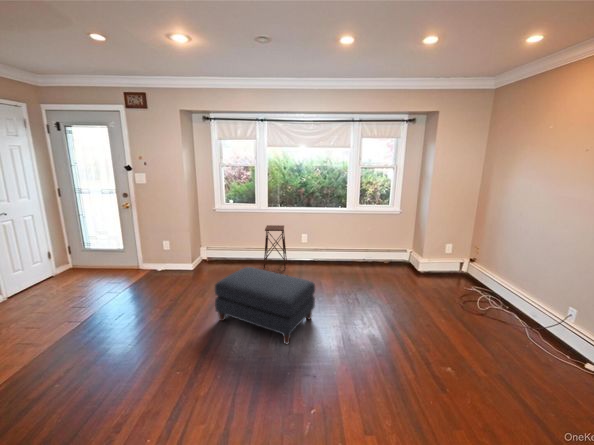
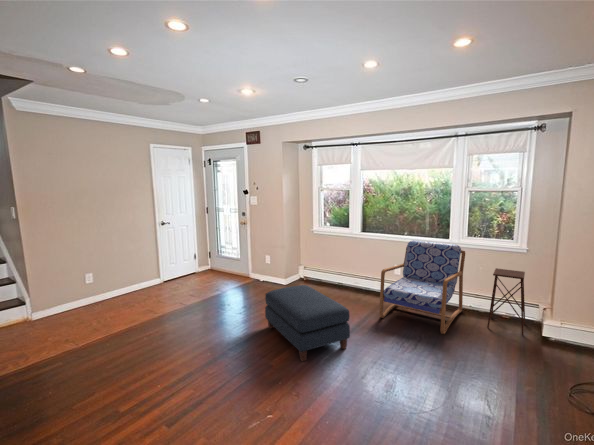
armchair: none [310,211,367,284] -> present [379,240,465,334]
side table: present [264,225,287,269] -> present [487,268,525,335]

